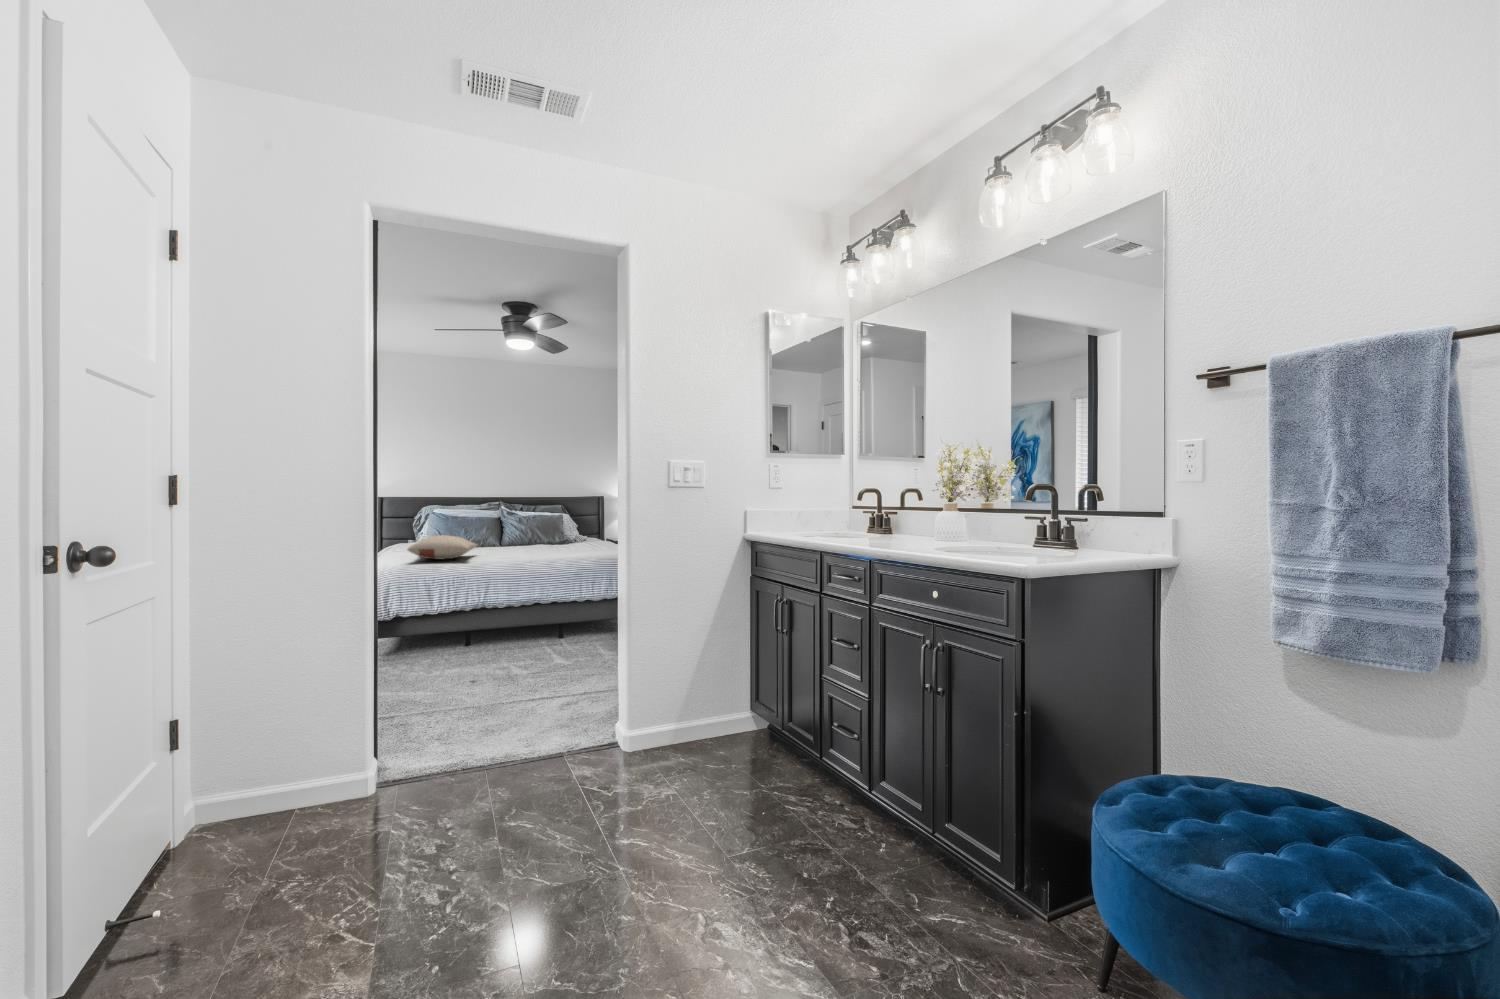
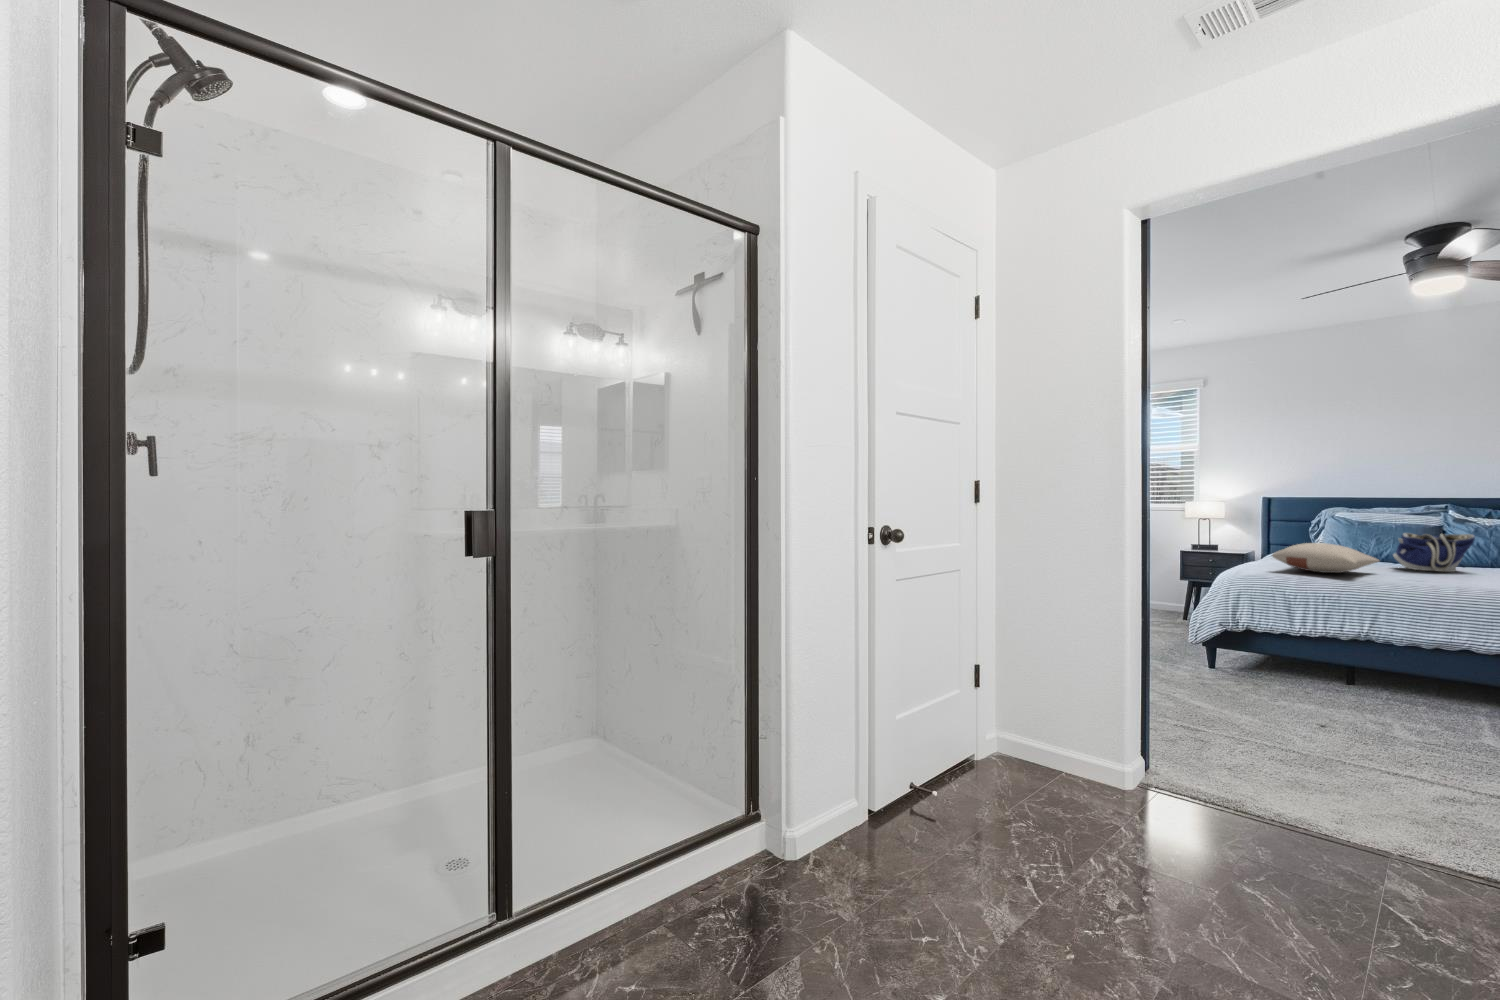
tote bag: none [482,520,527,549] -> present [1393,533,1475,572]

